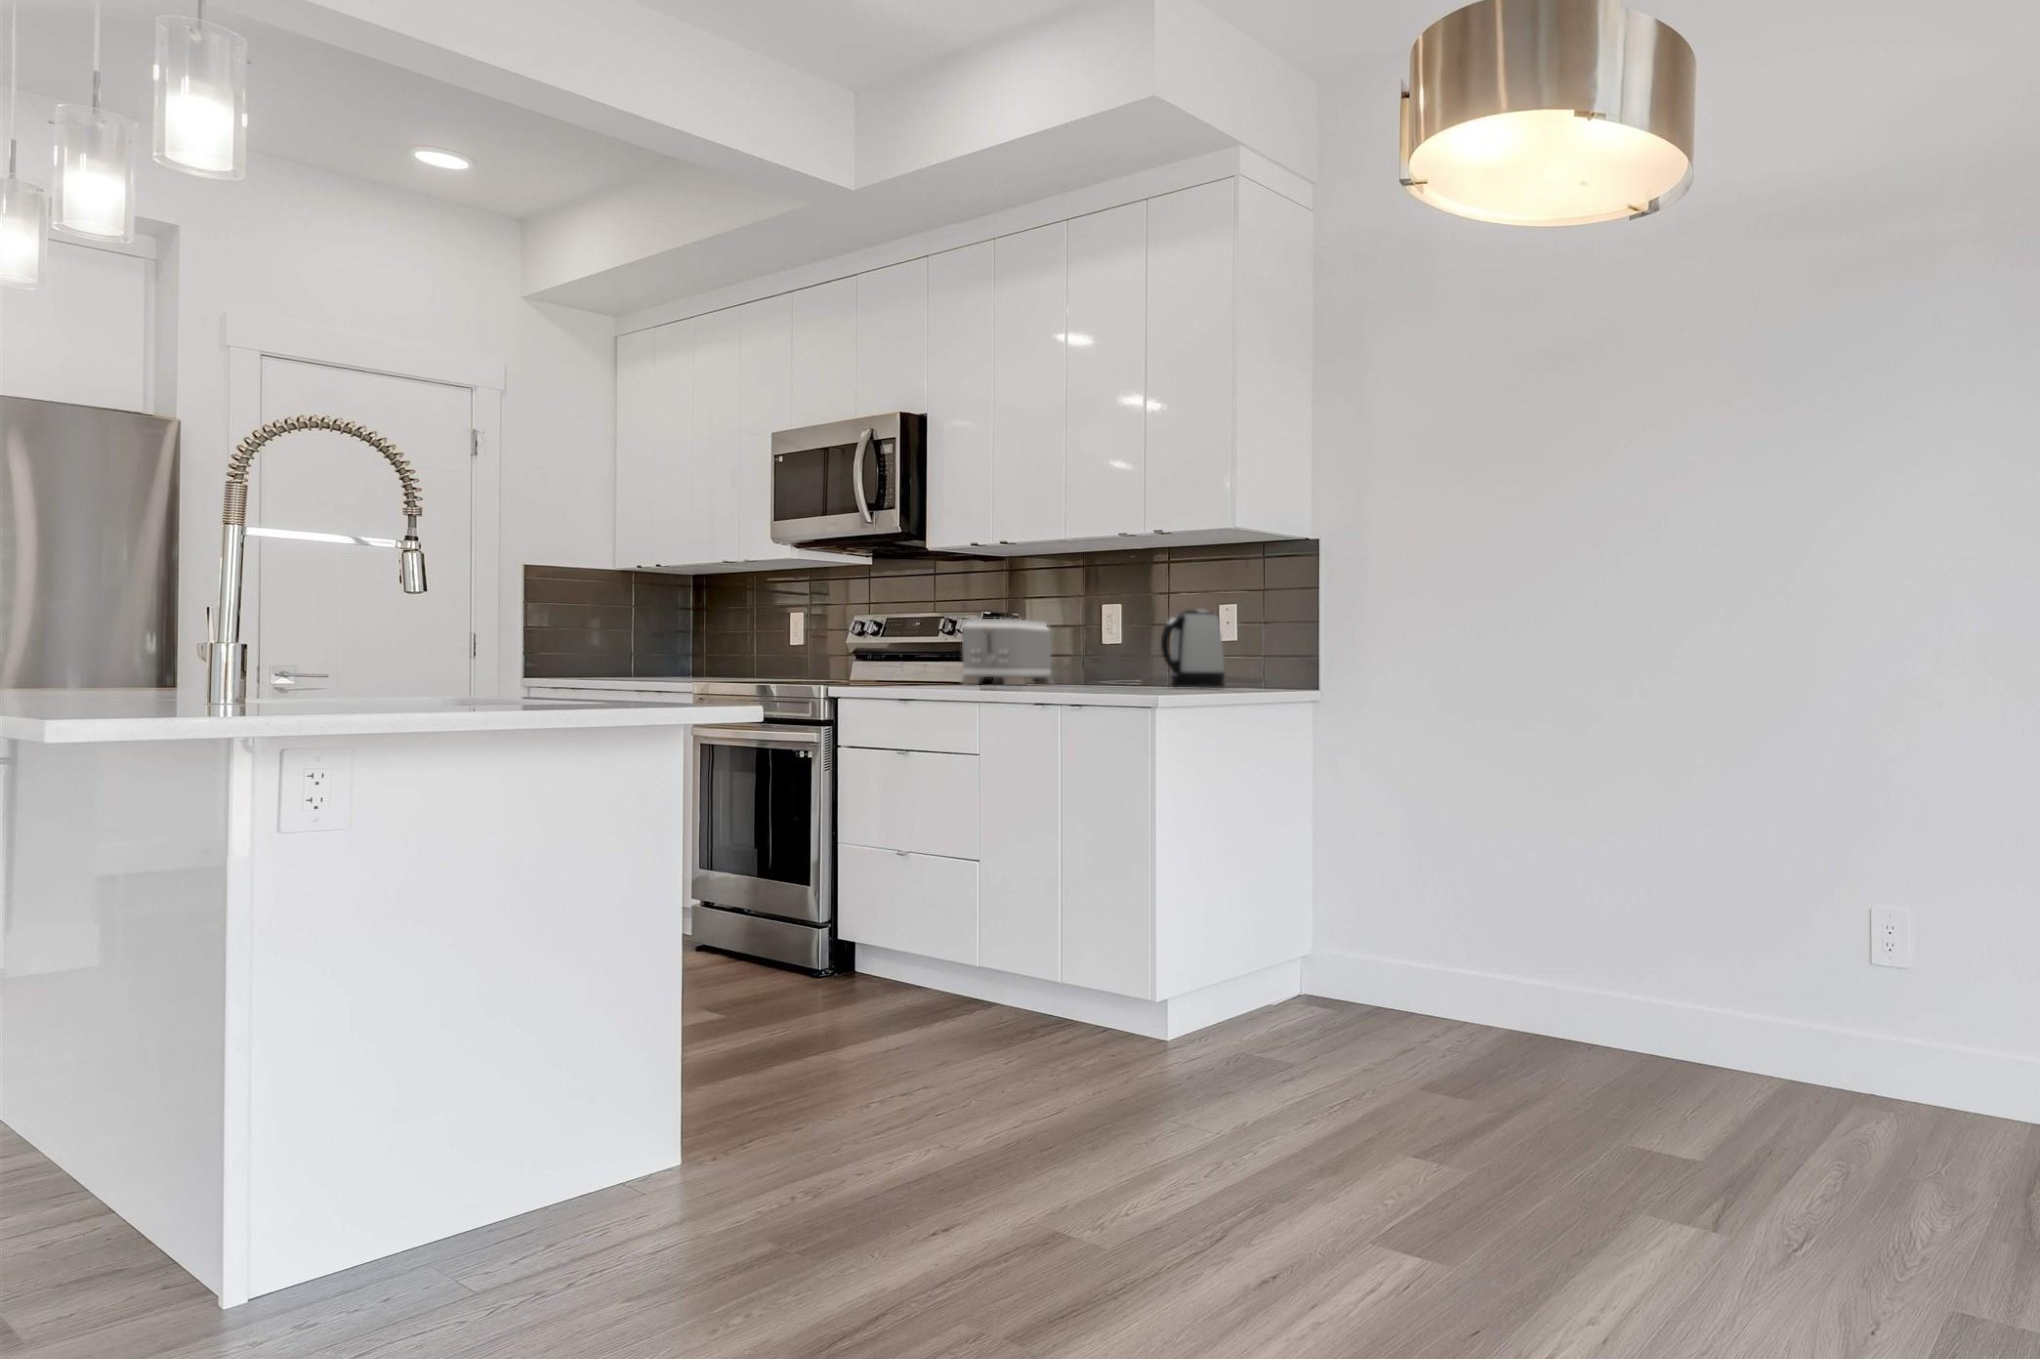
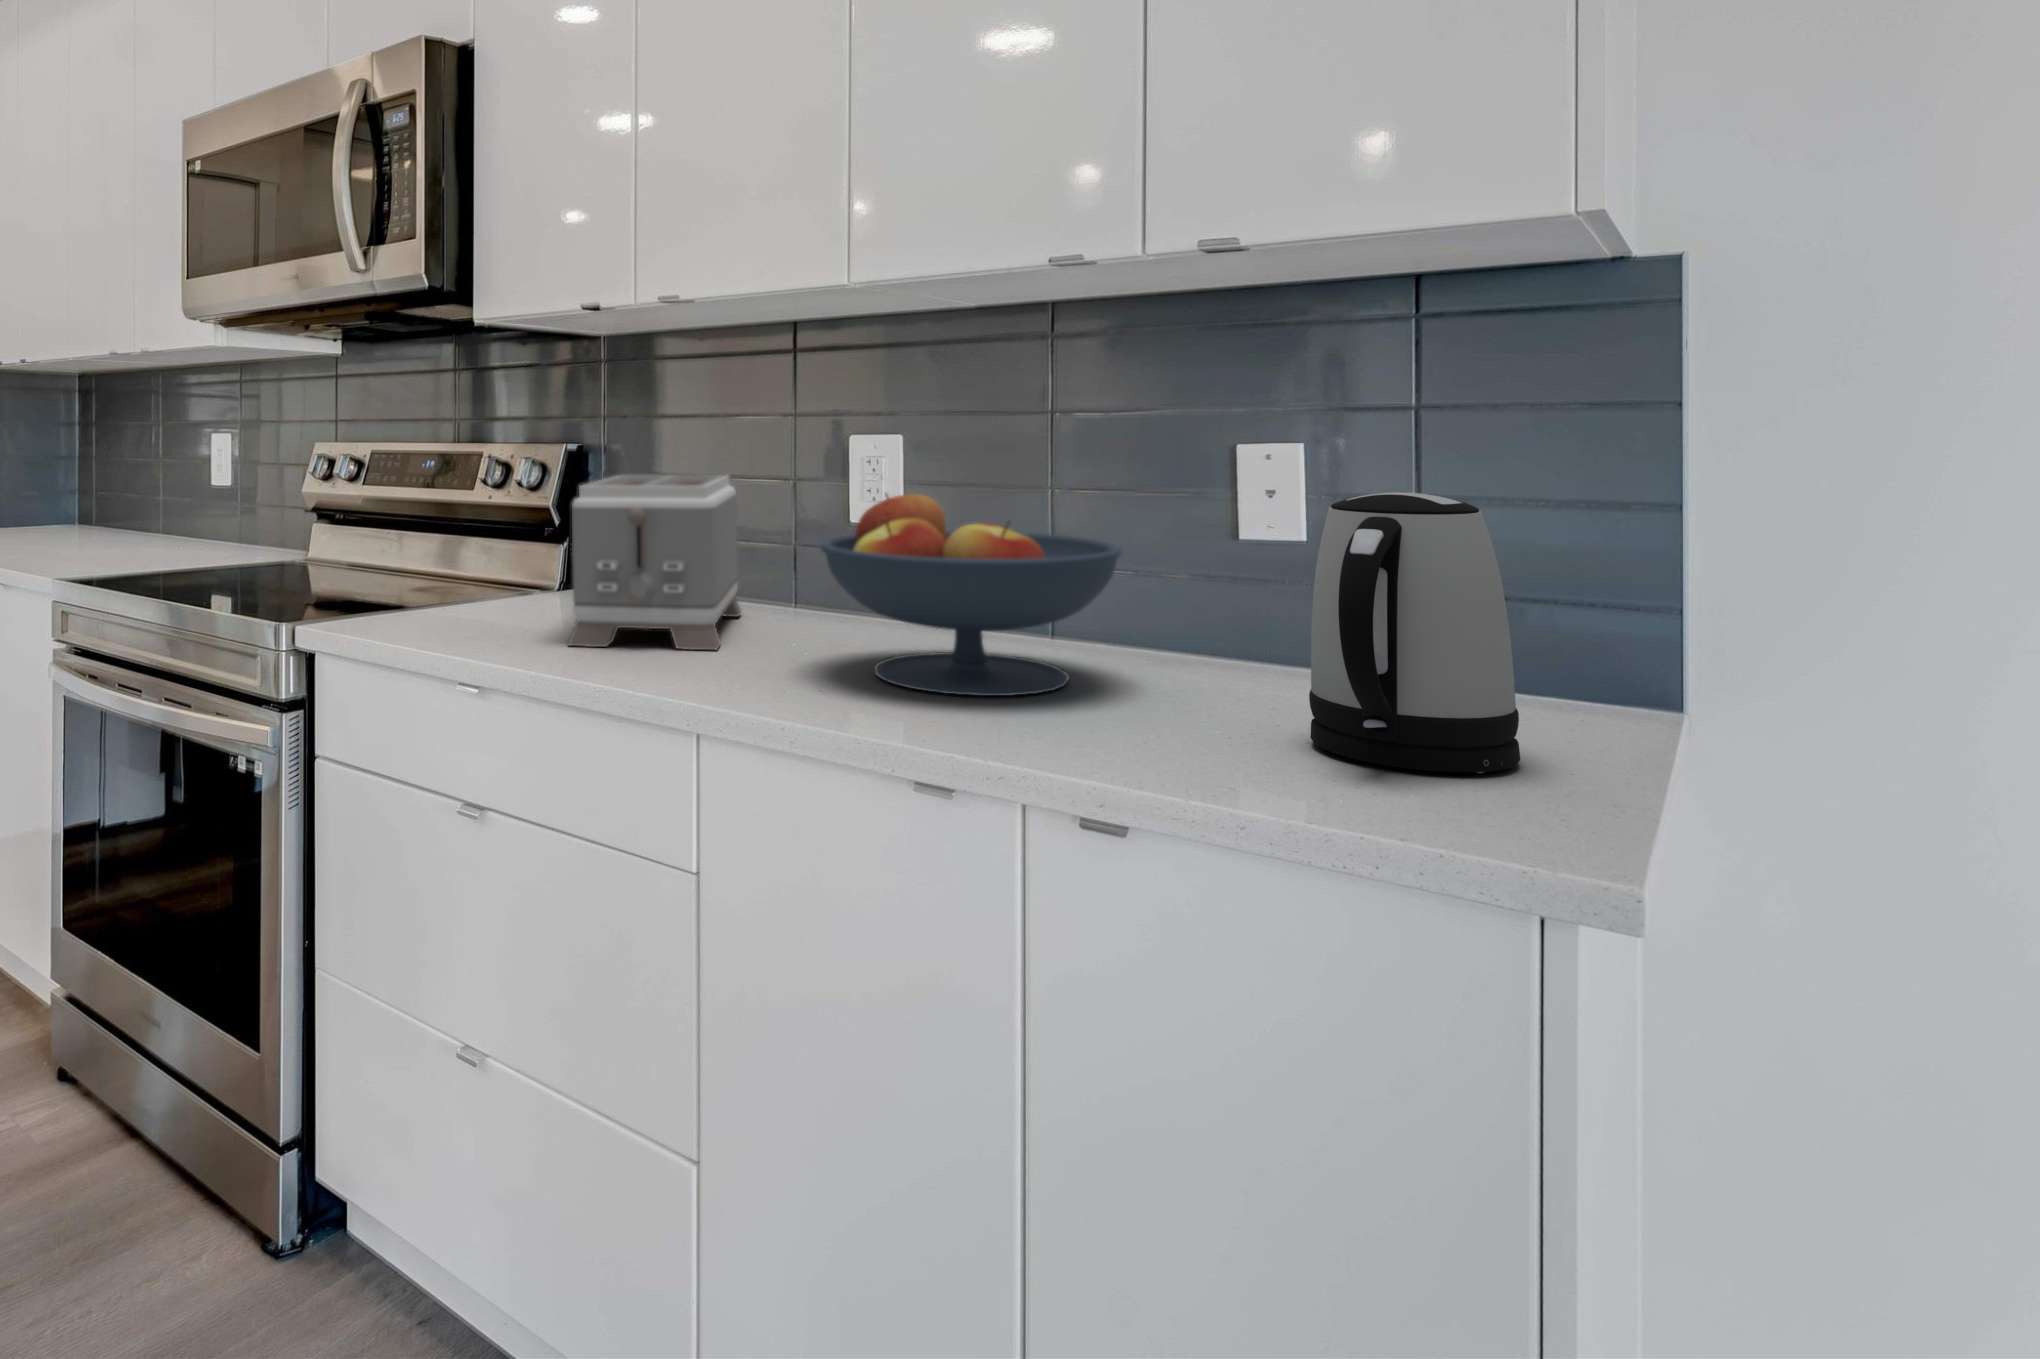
fruit bowl: none [1048,621,1157,686] -> present [821,494,1122,696]

